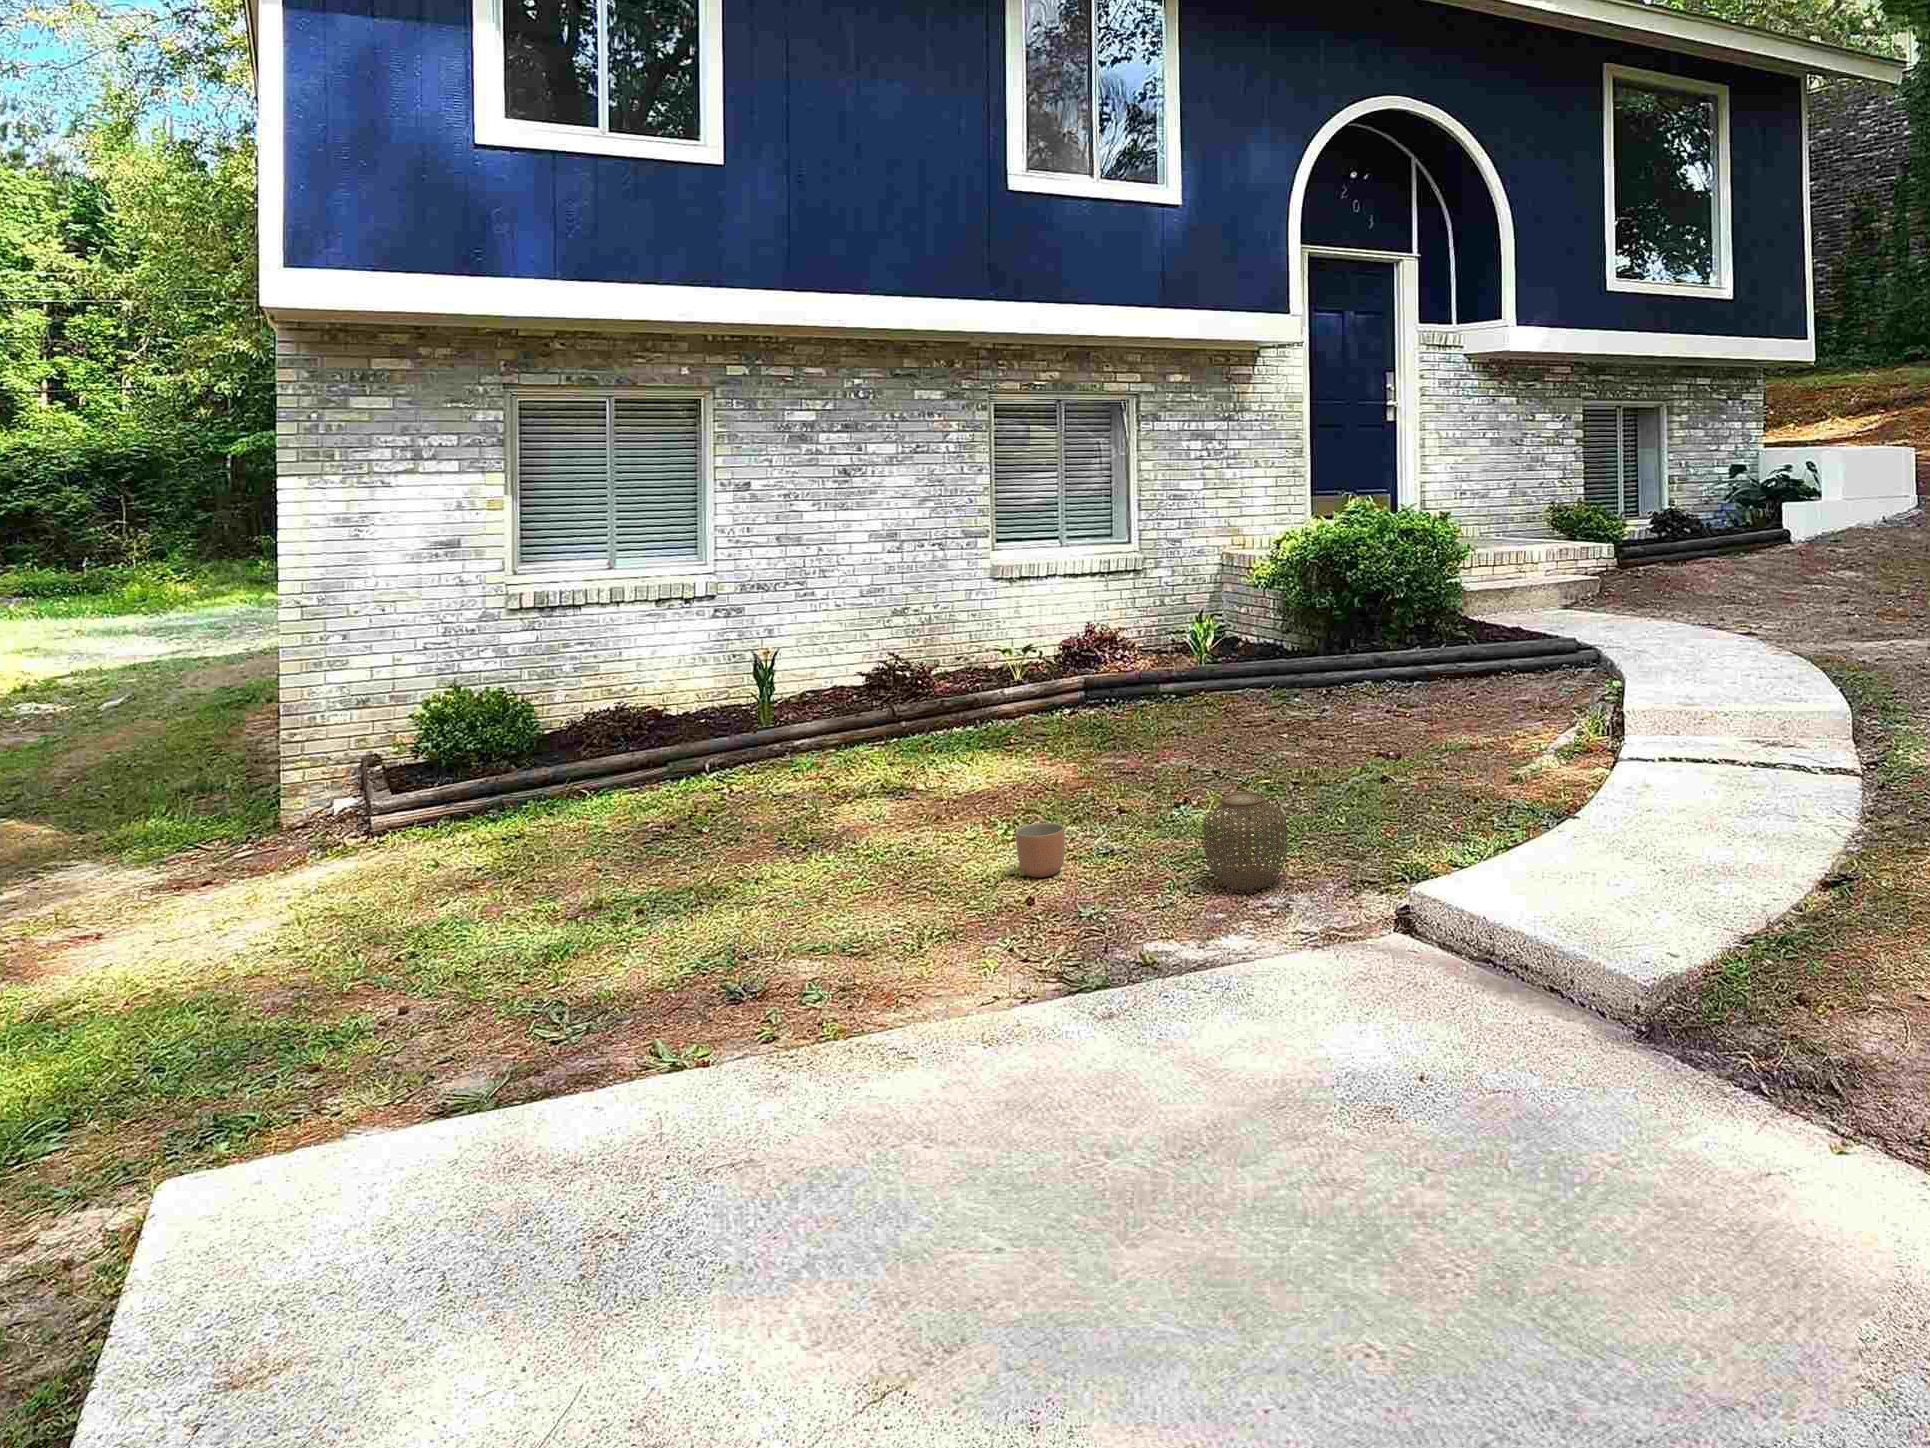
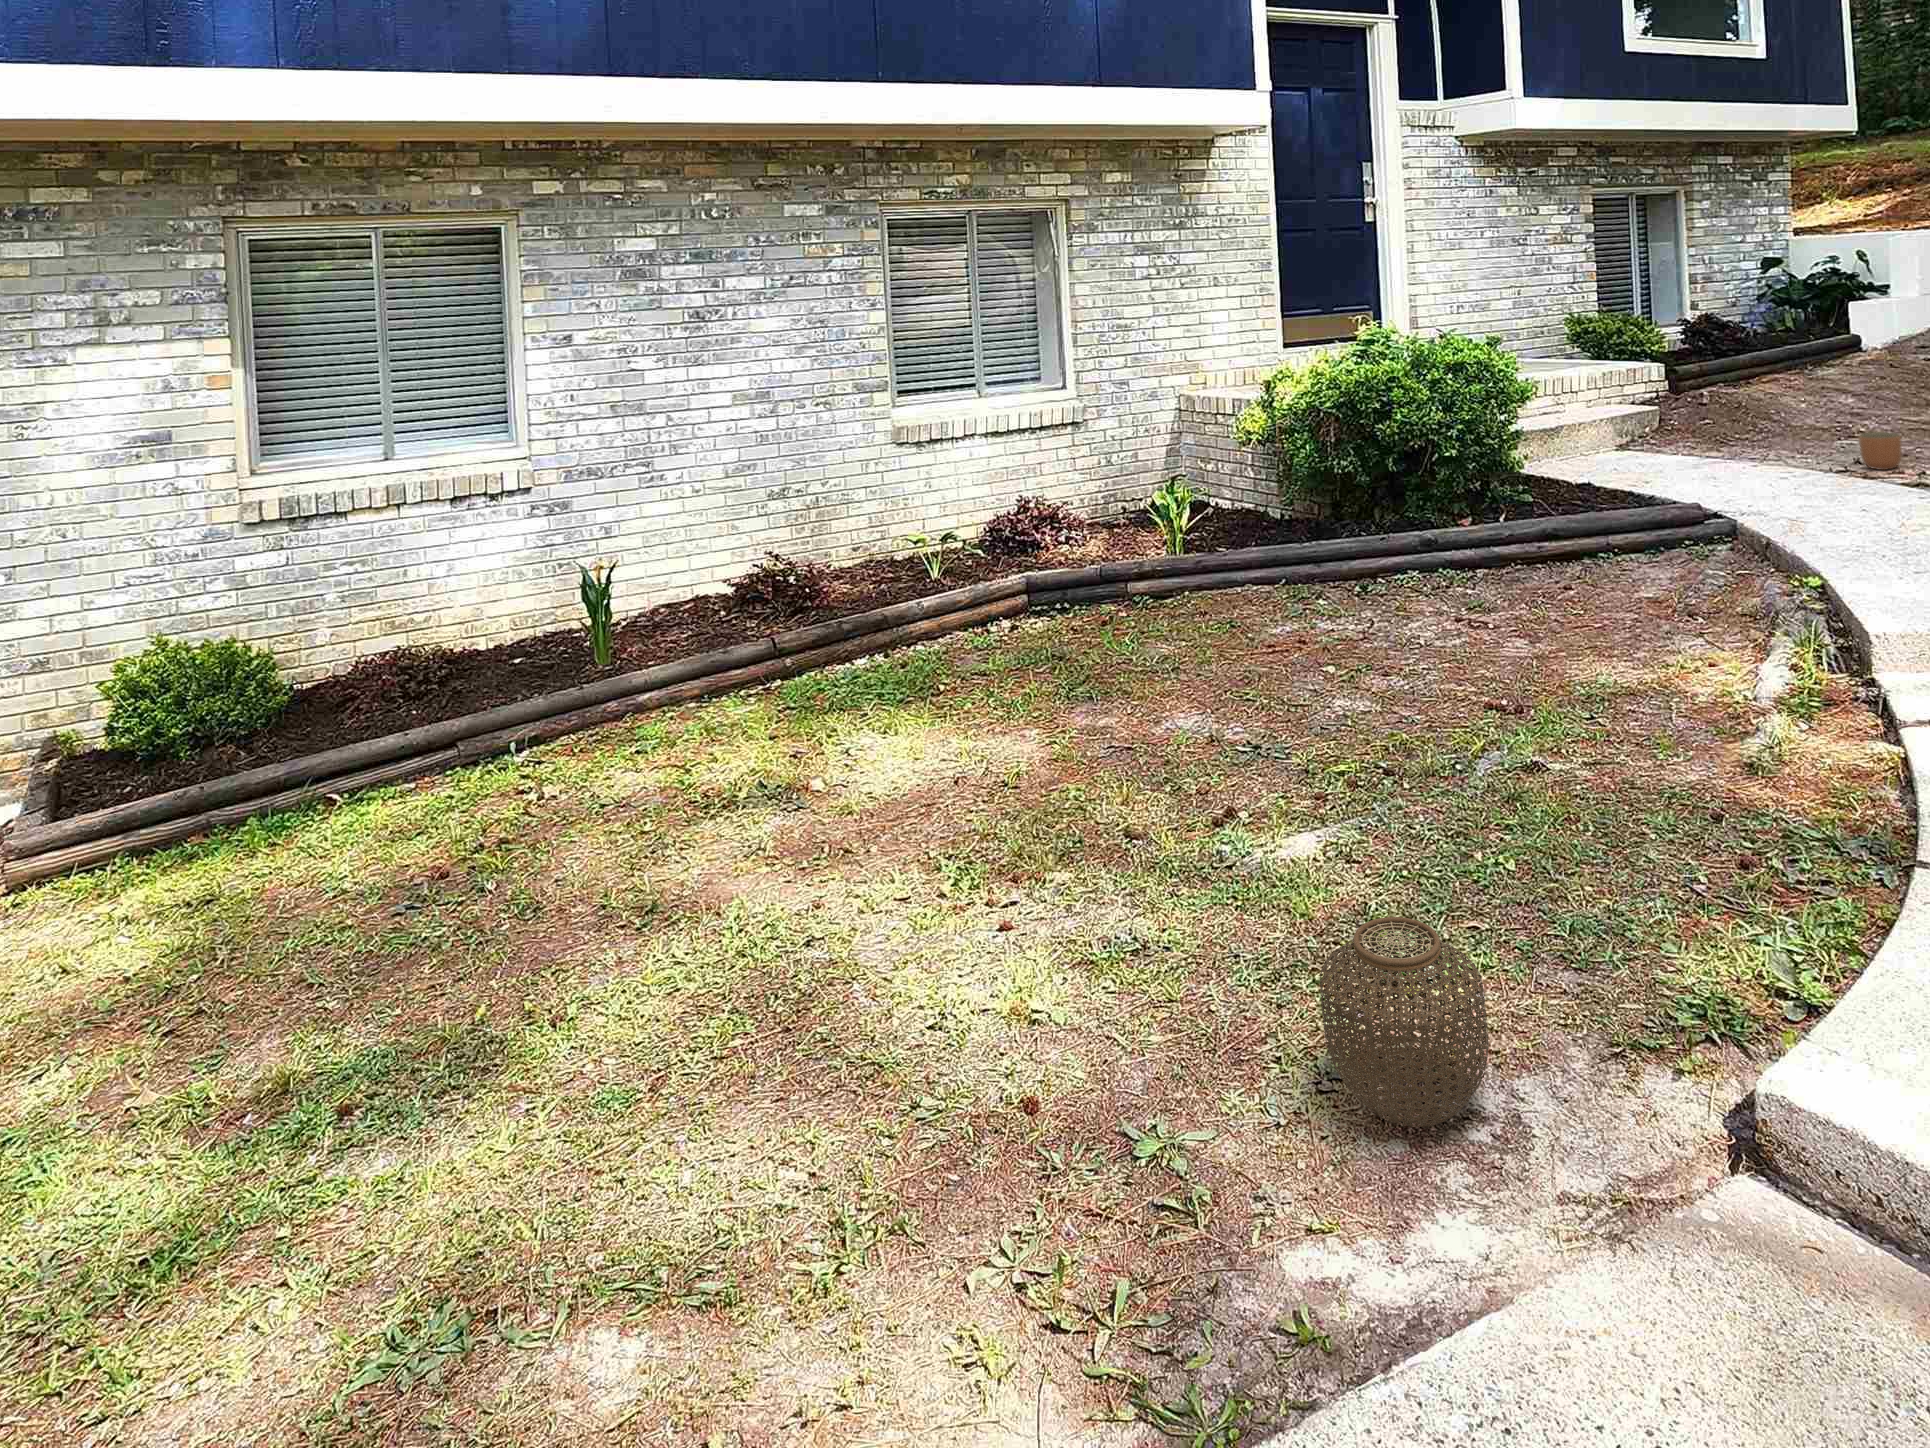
planter: present [1016,823,1065,877] -> present [1859,432,1902,470]

